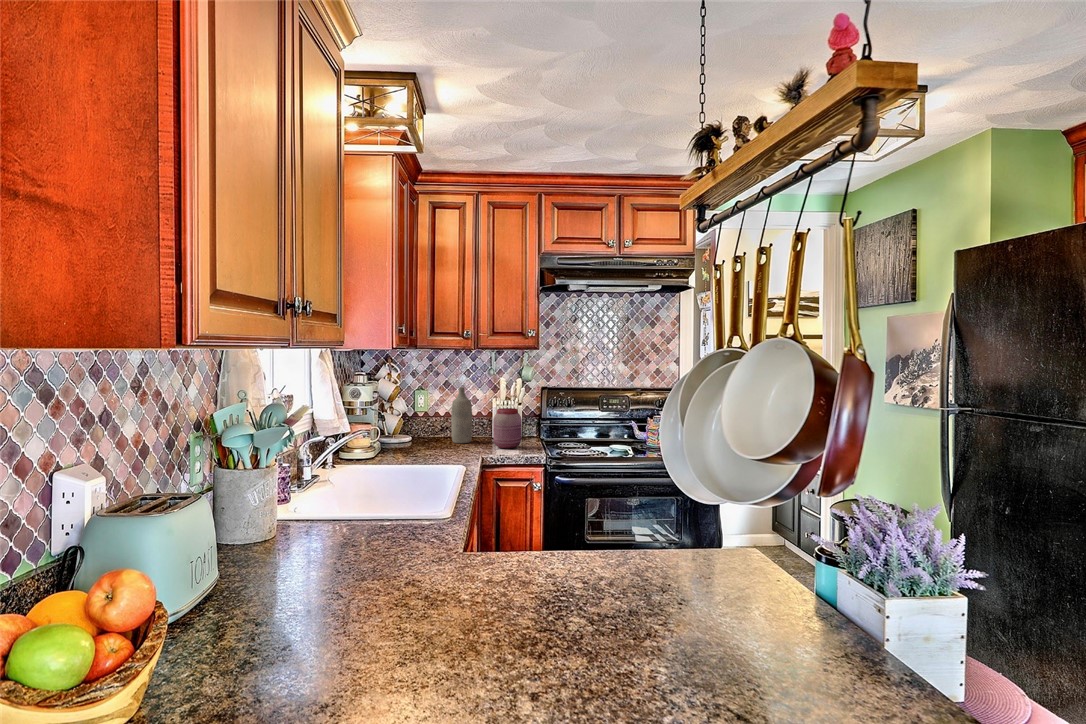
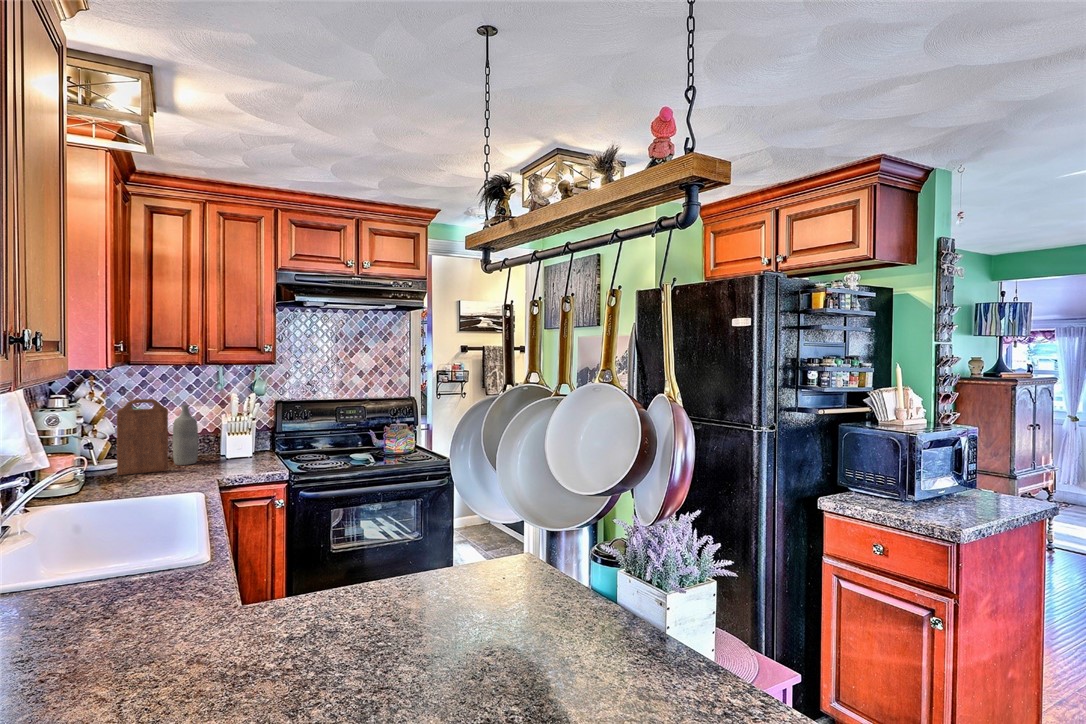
cutting board: none [405,379,446,448] -> present [116,399,168,475]
jar: present [493,408,522,449] -> none [225,425,258,467]

